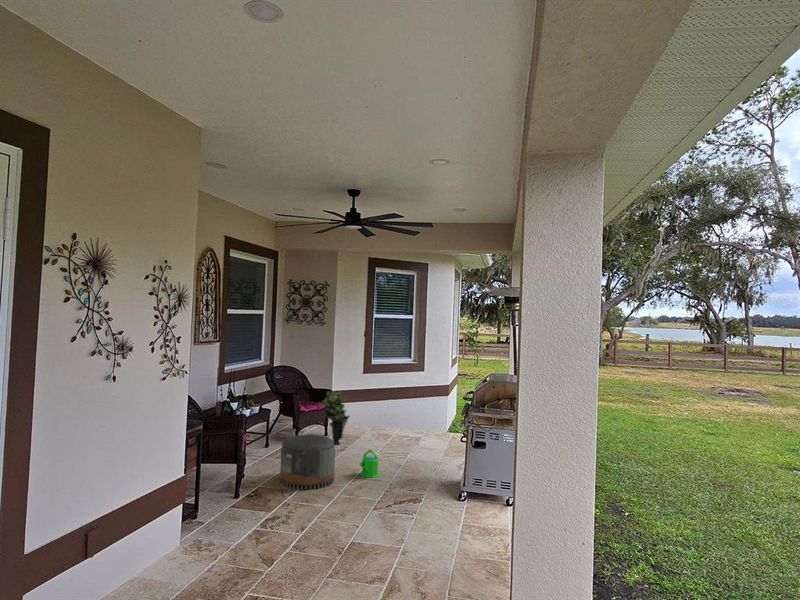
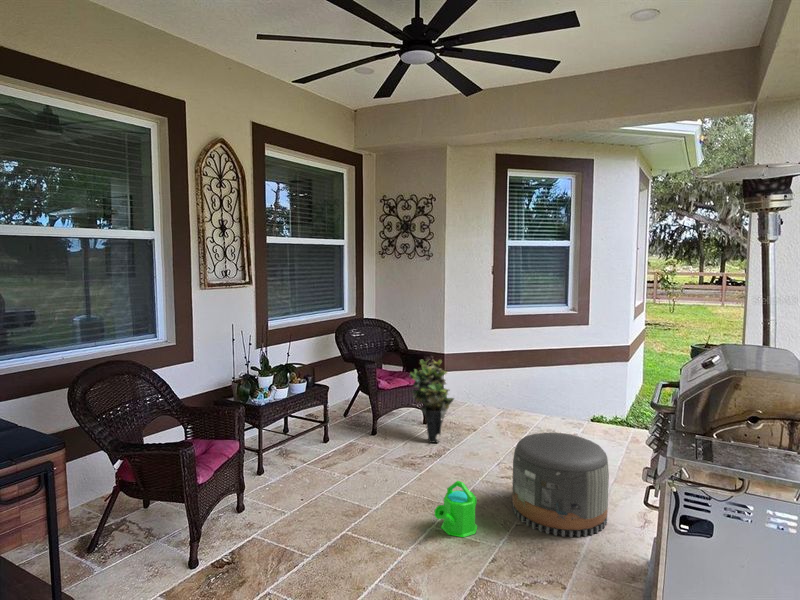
pouf: present [280,434,335,489] -> present [512,433,609,537]

